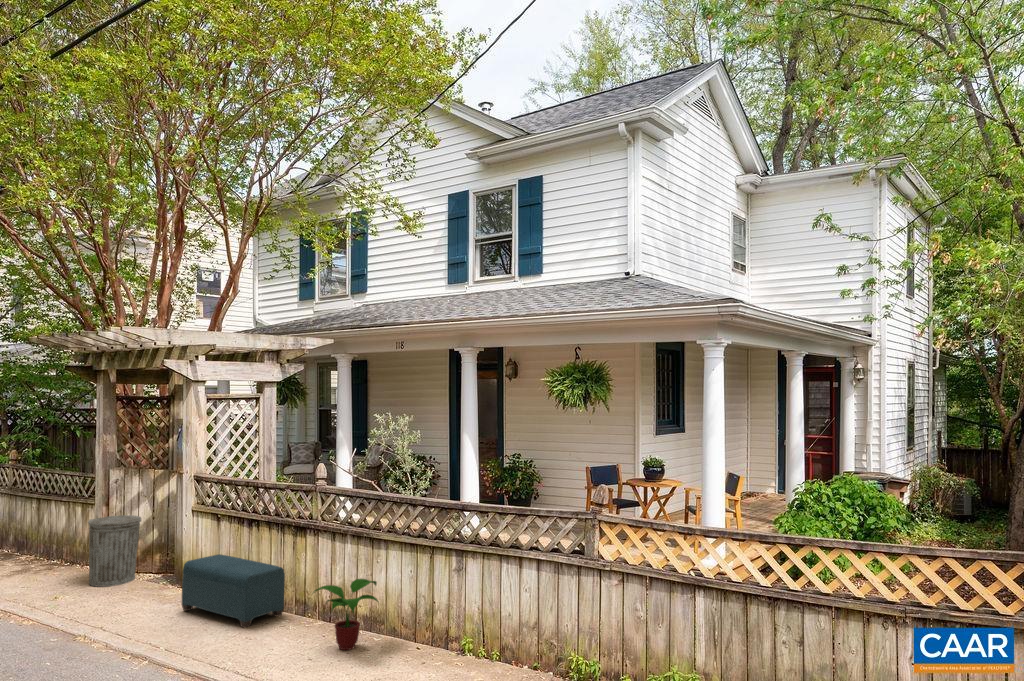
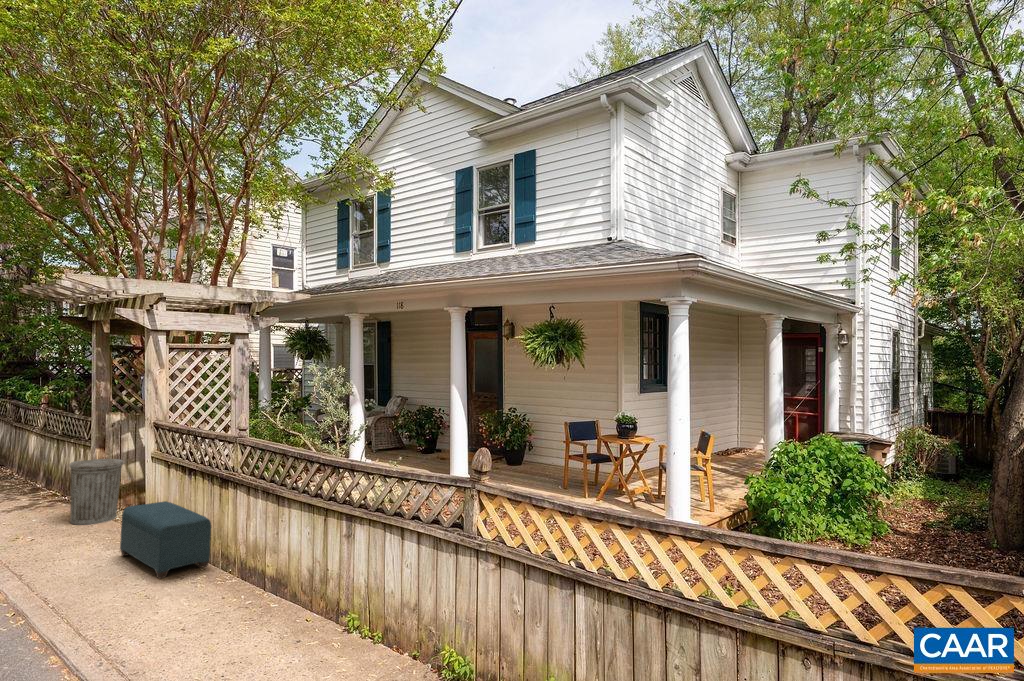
potted plant: present [313,579,378,650] -> none [207,537,279,614]

